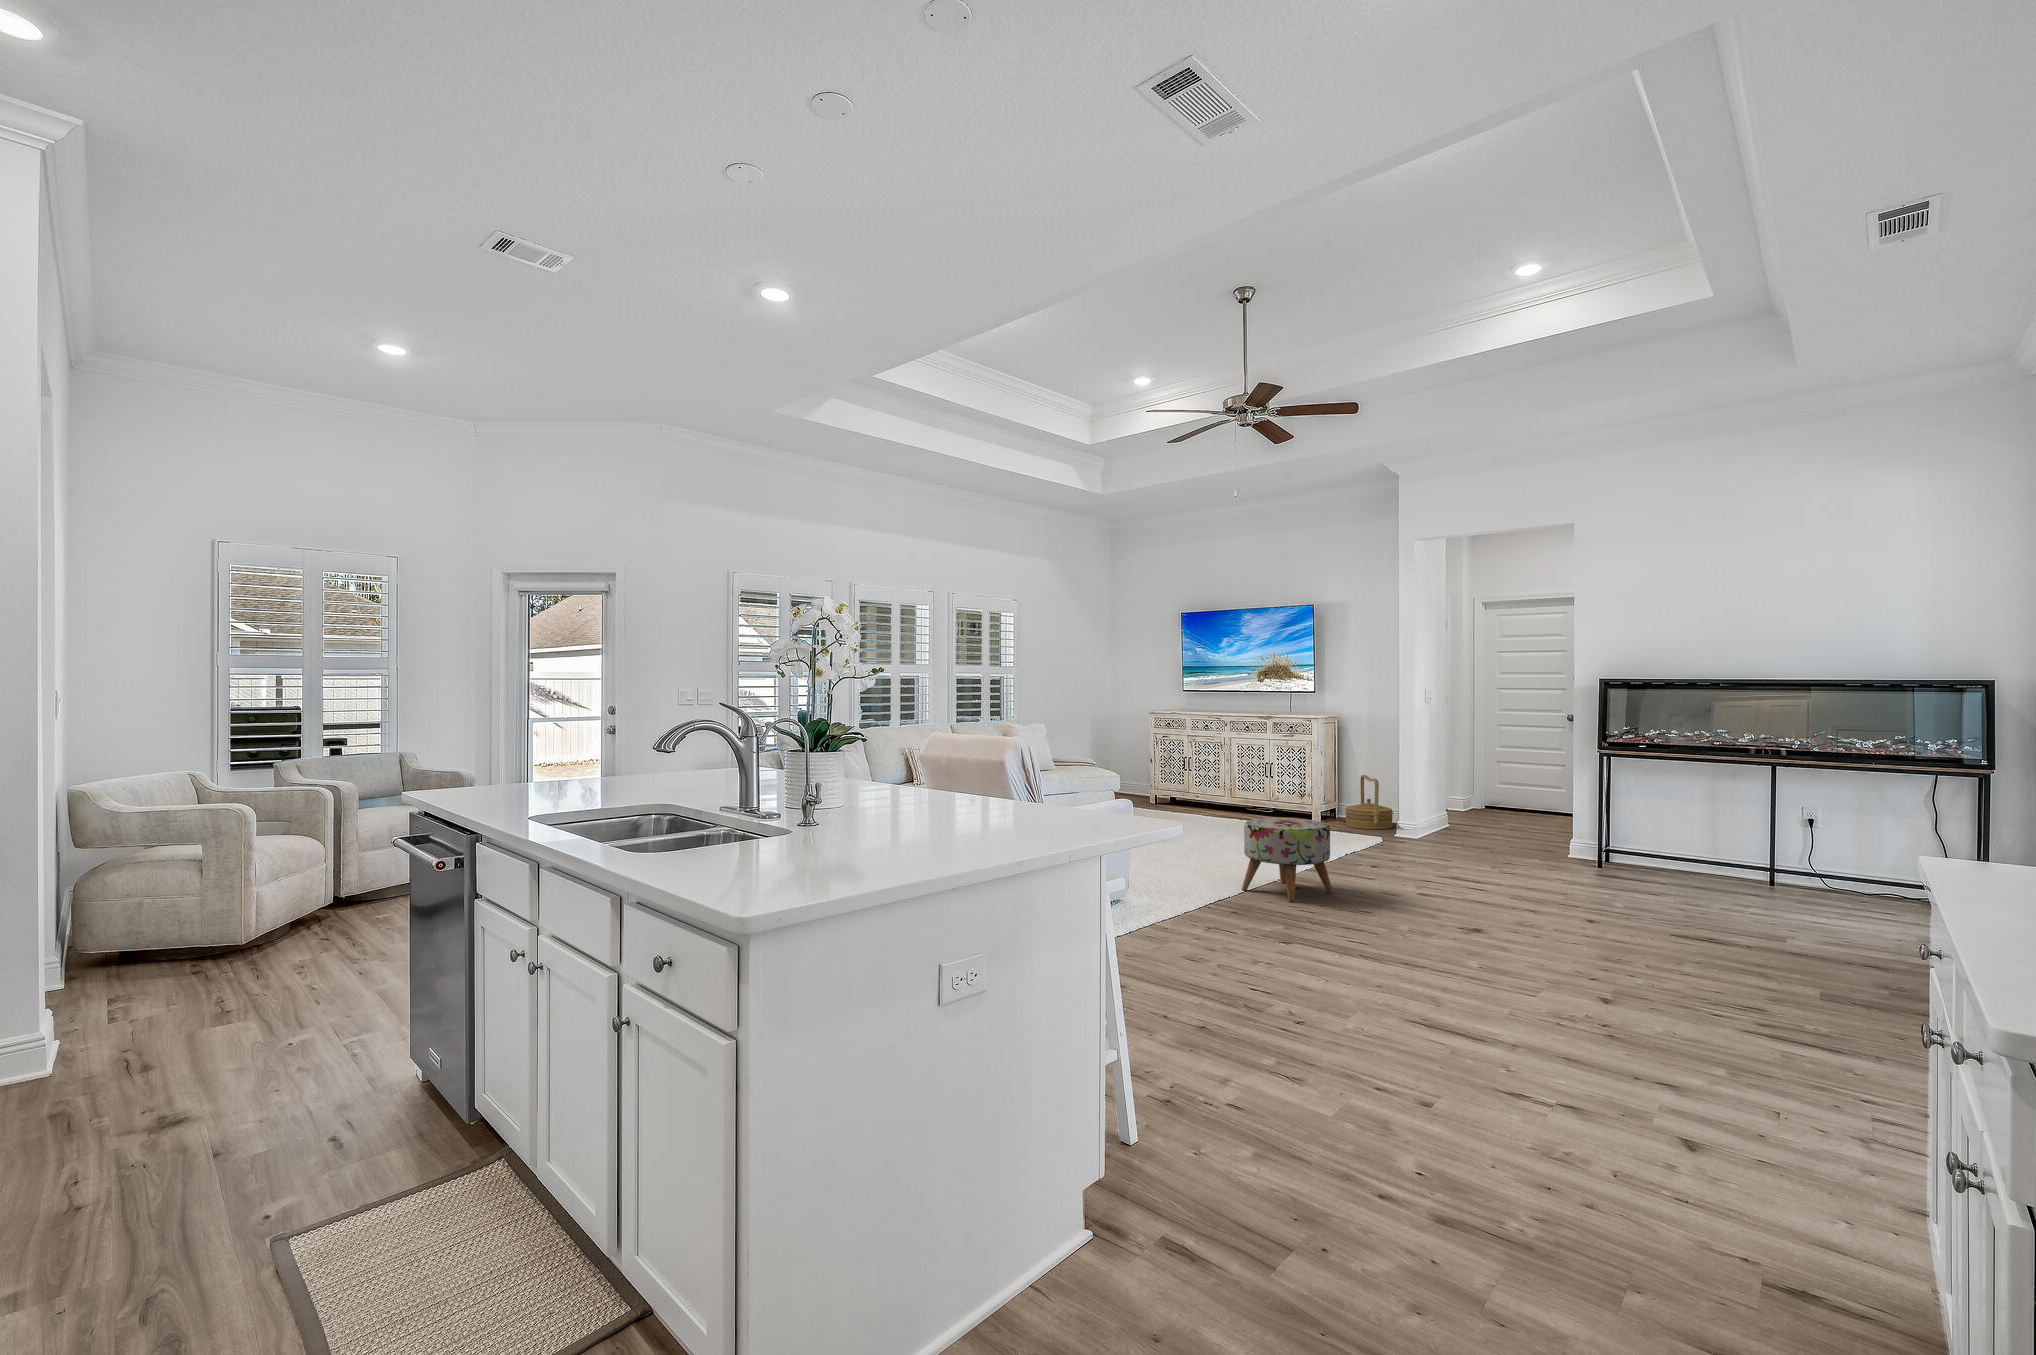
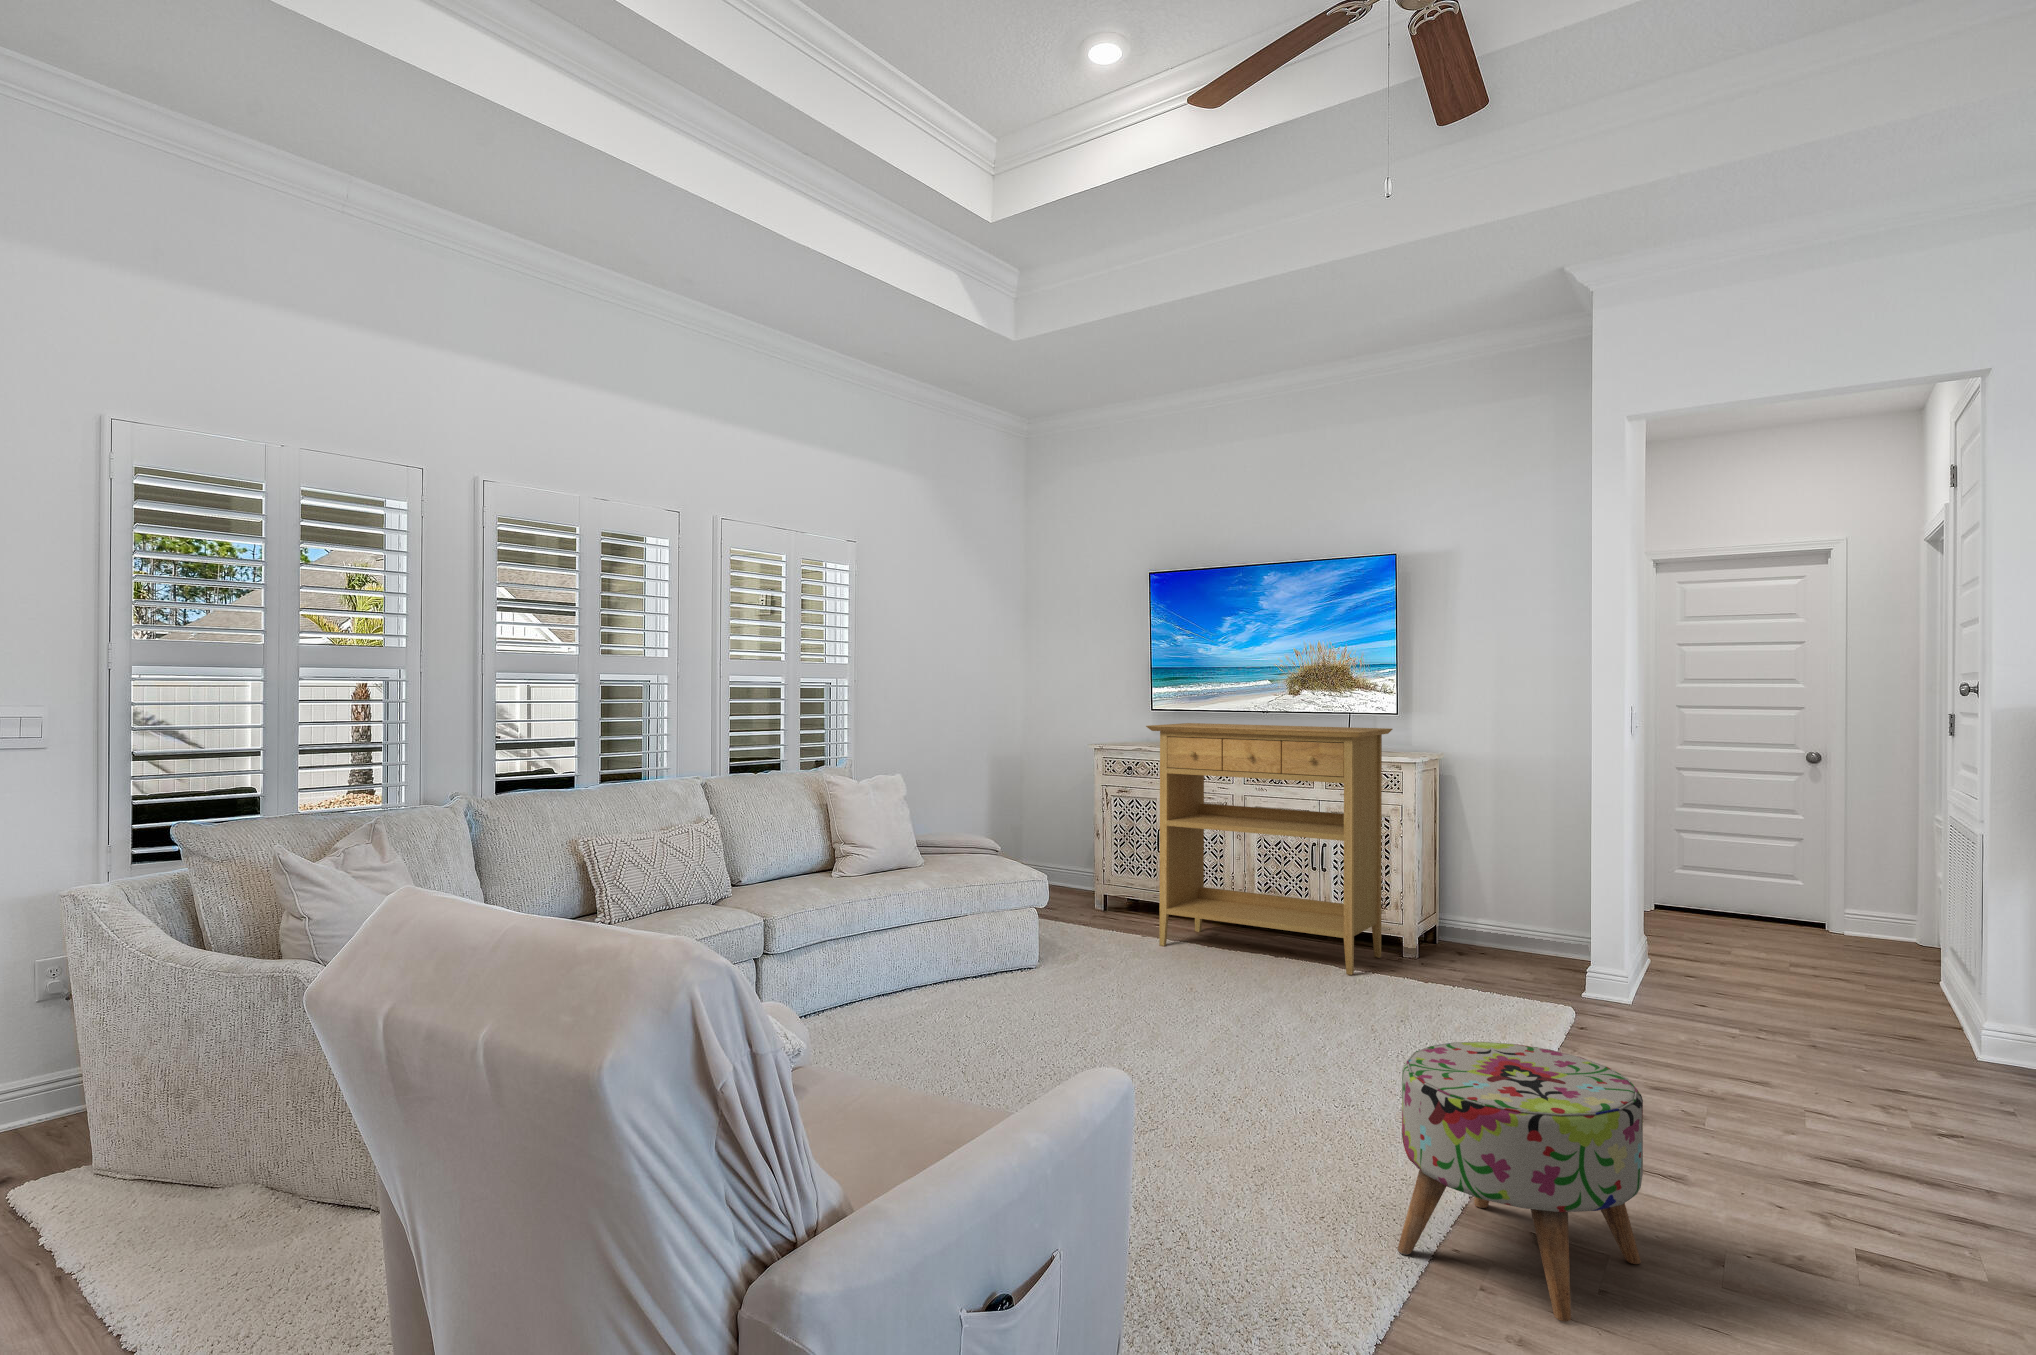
console table: none [1174,698,1305,826] -> present [1146,723,1392,975]
woven basket: present [1345,775,1393,829] -> none [1470,870,1565,980]

